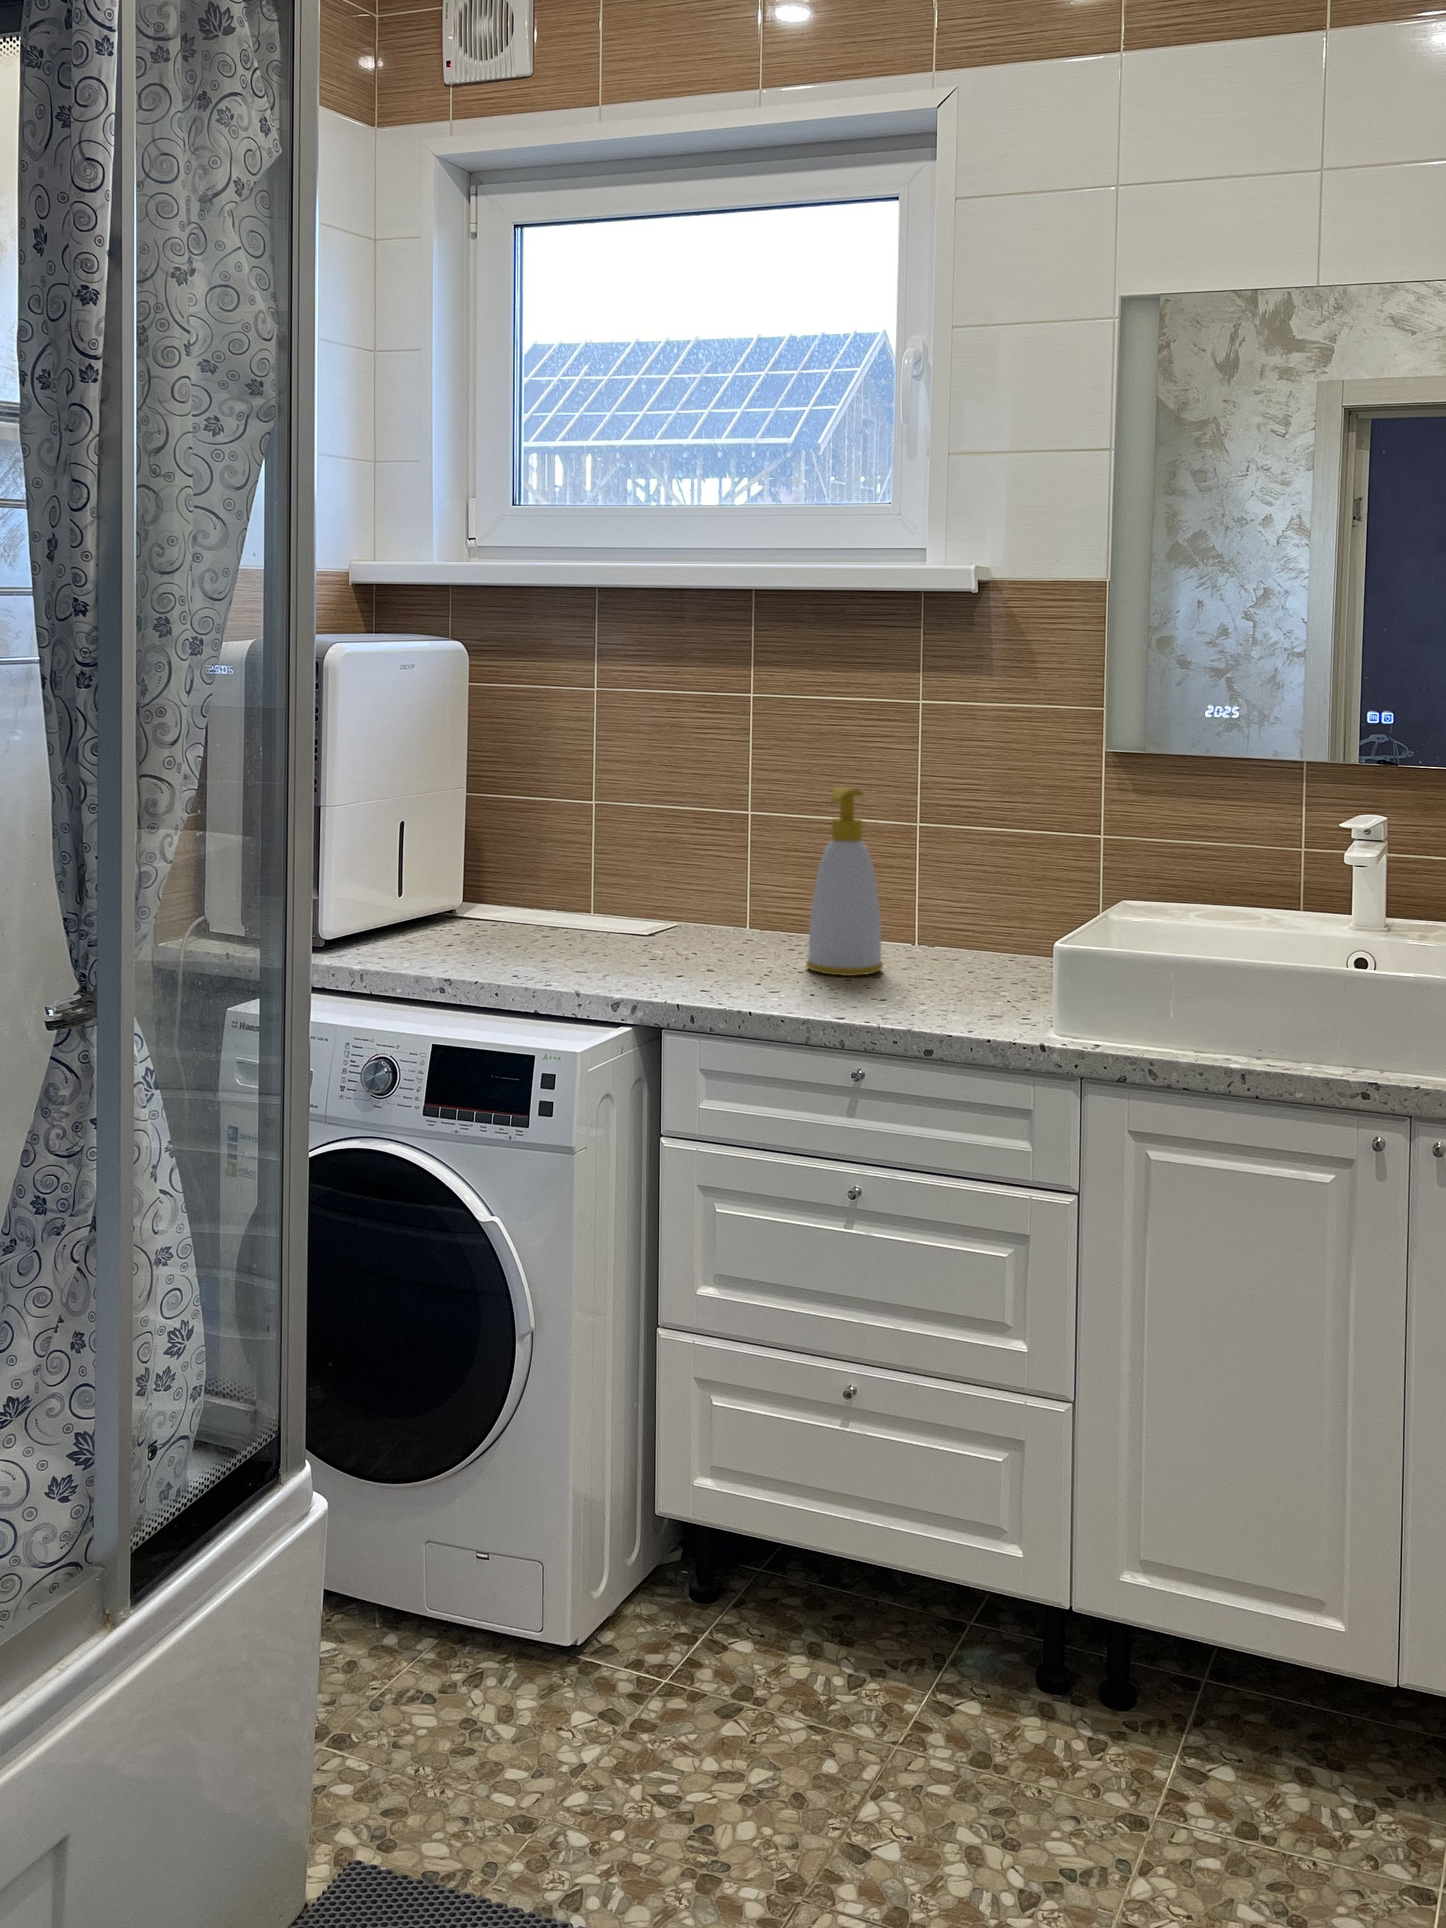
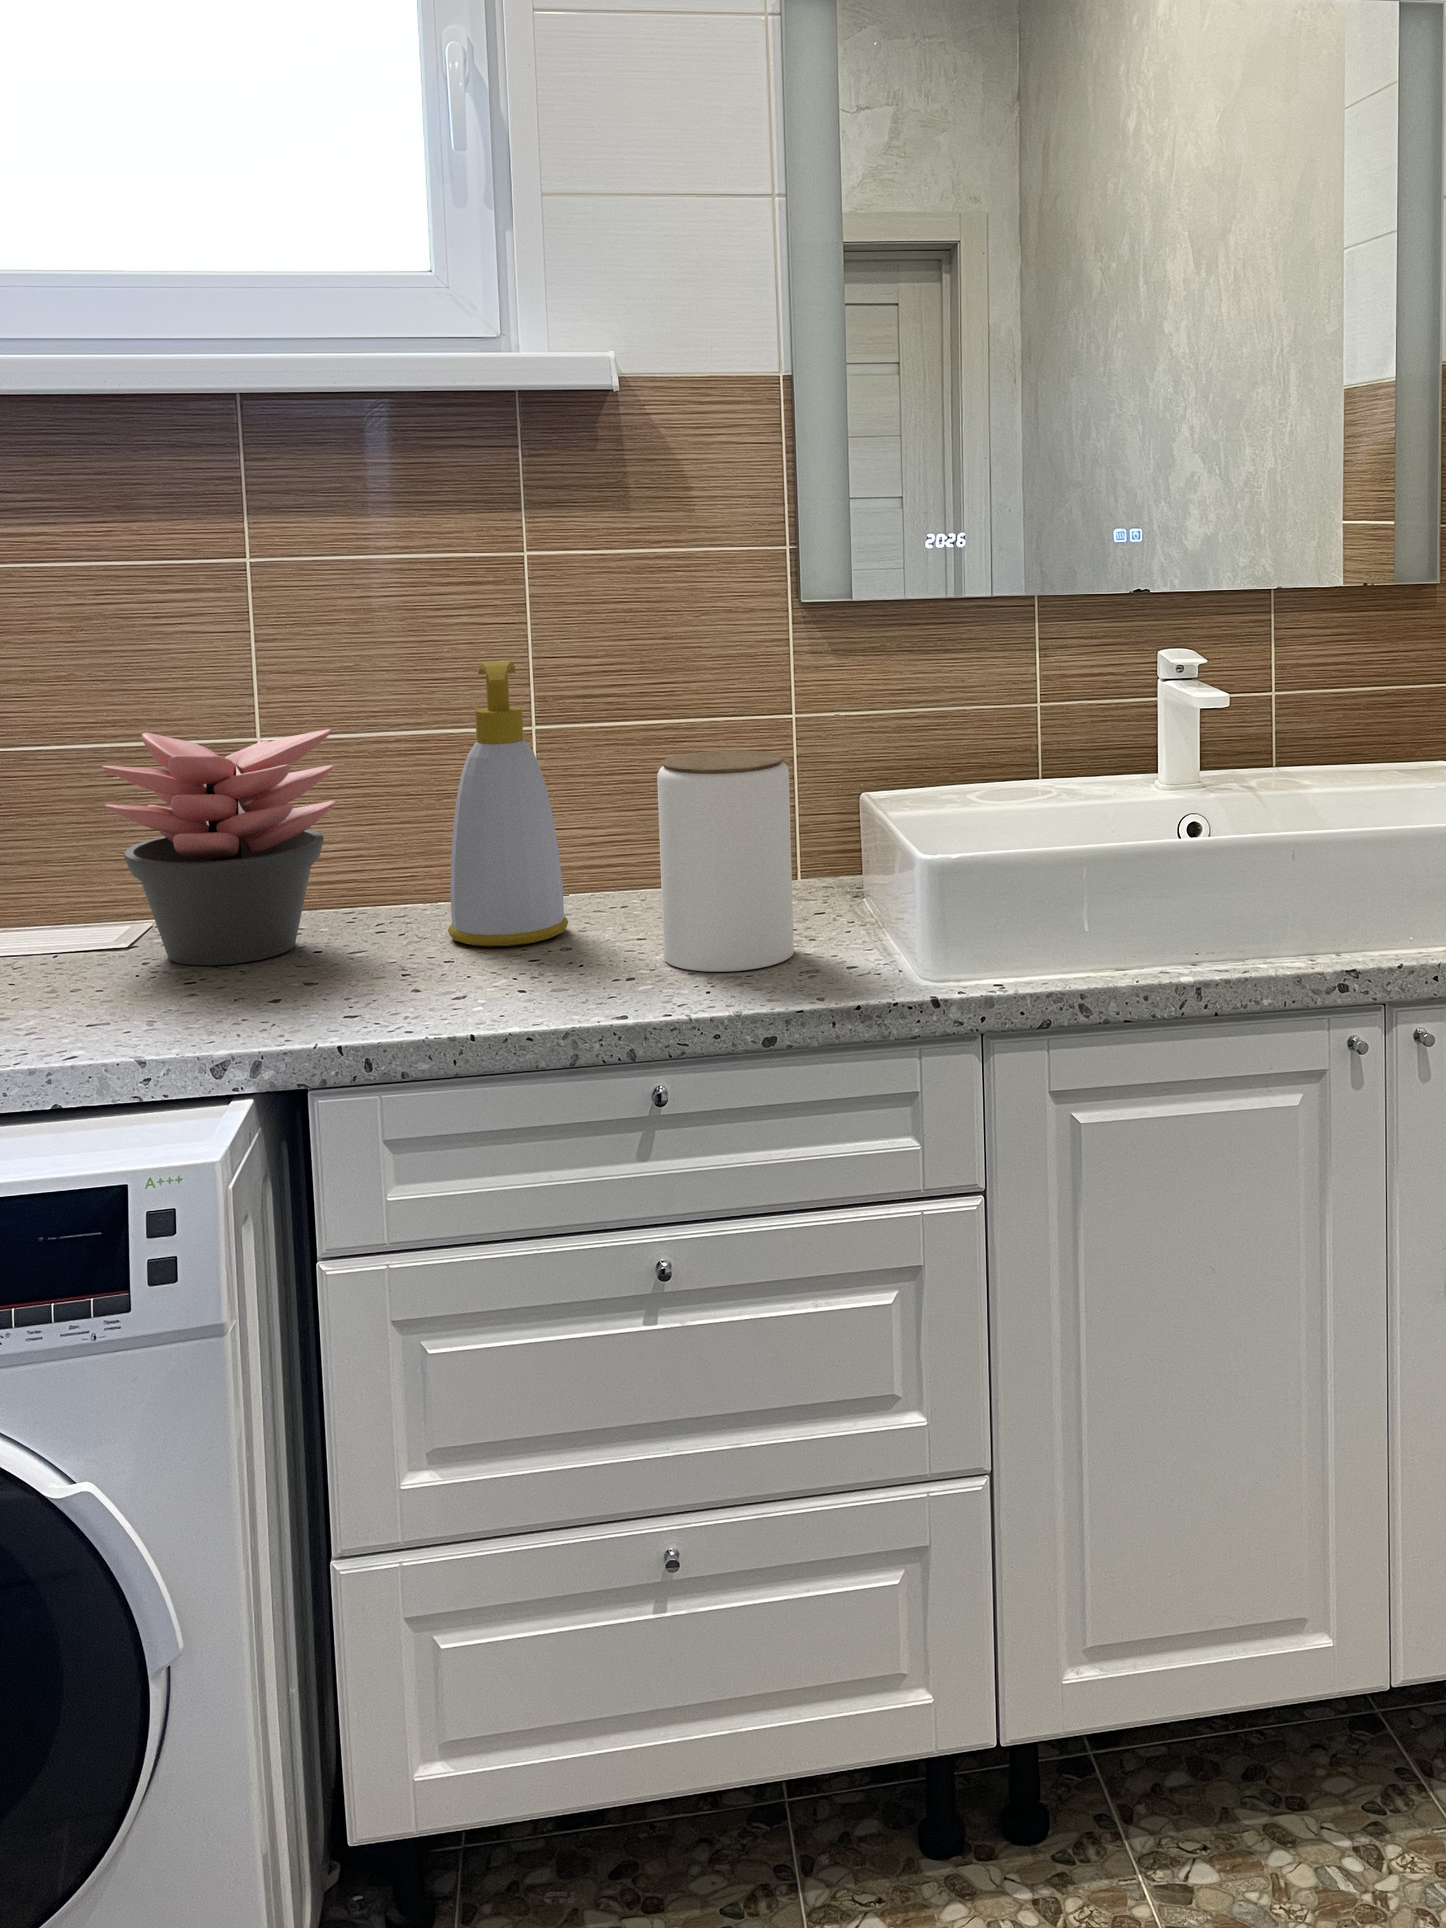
succulent plant: none [621,813,755,959] -> present [102,729,336,965]
jar: none [908,860,998,1009] -> present [657,750,794,972]

